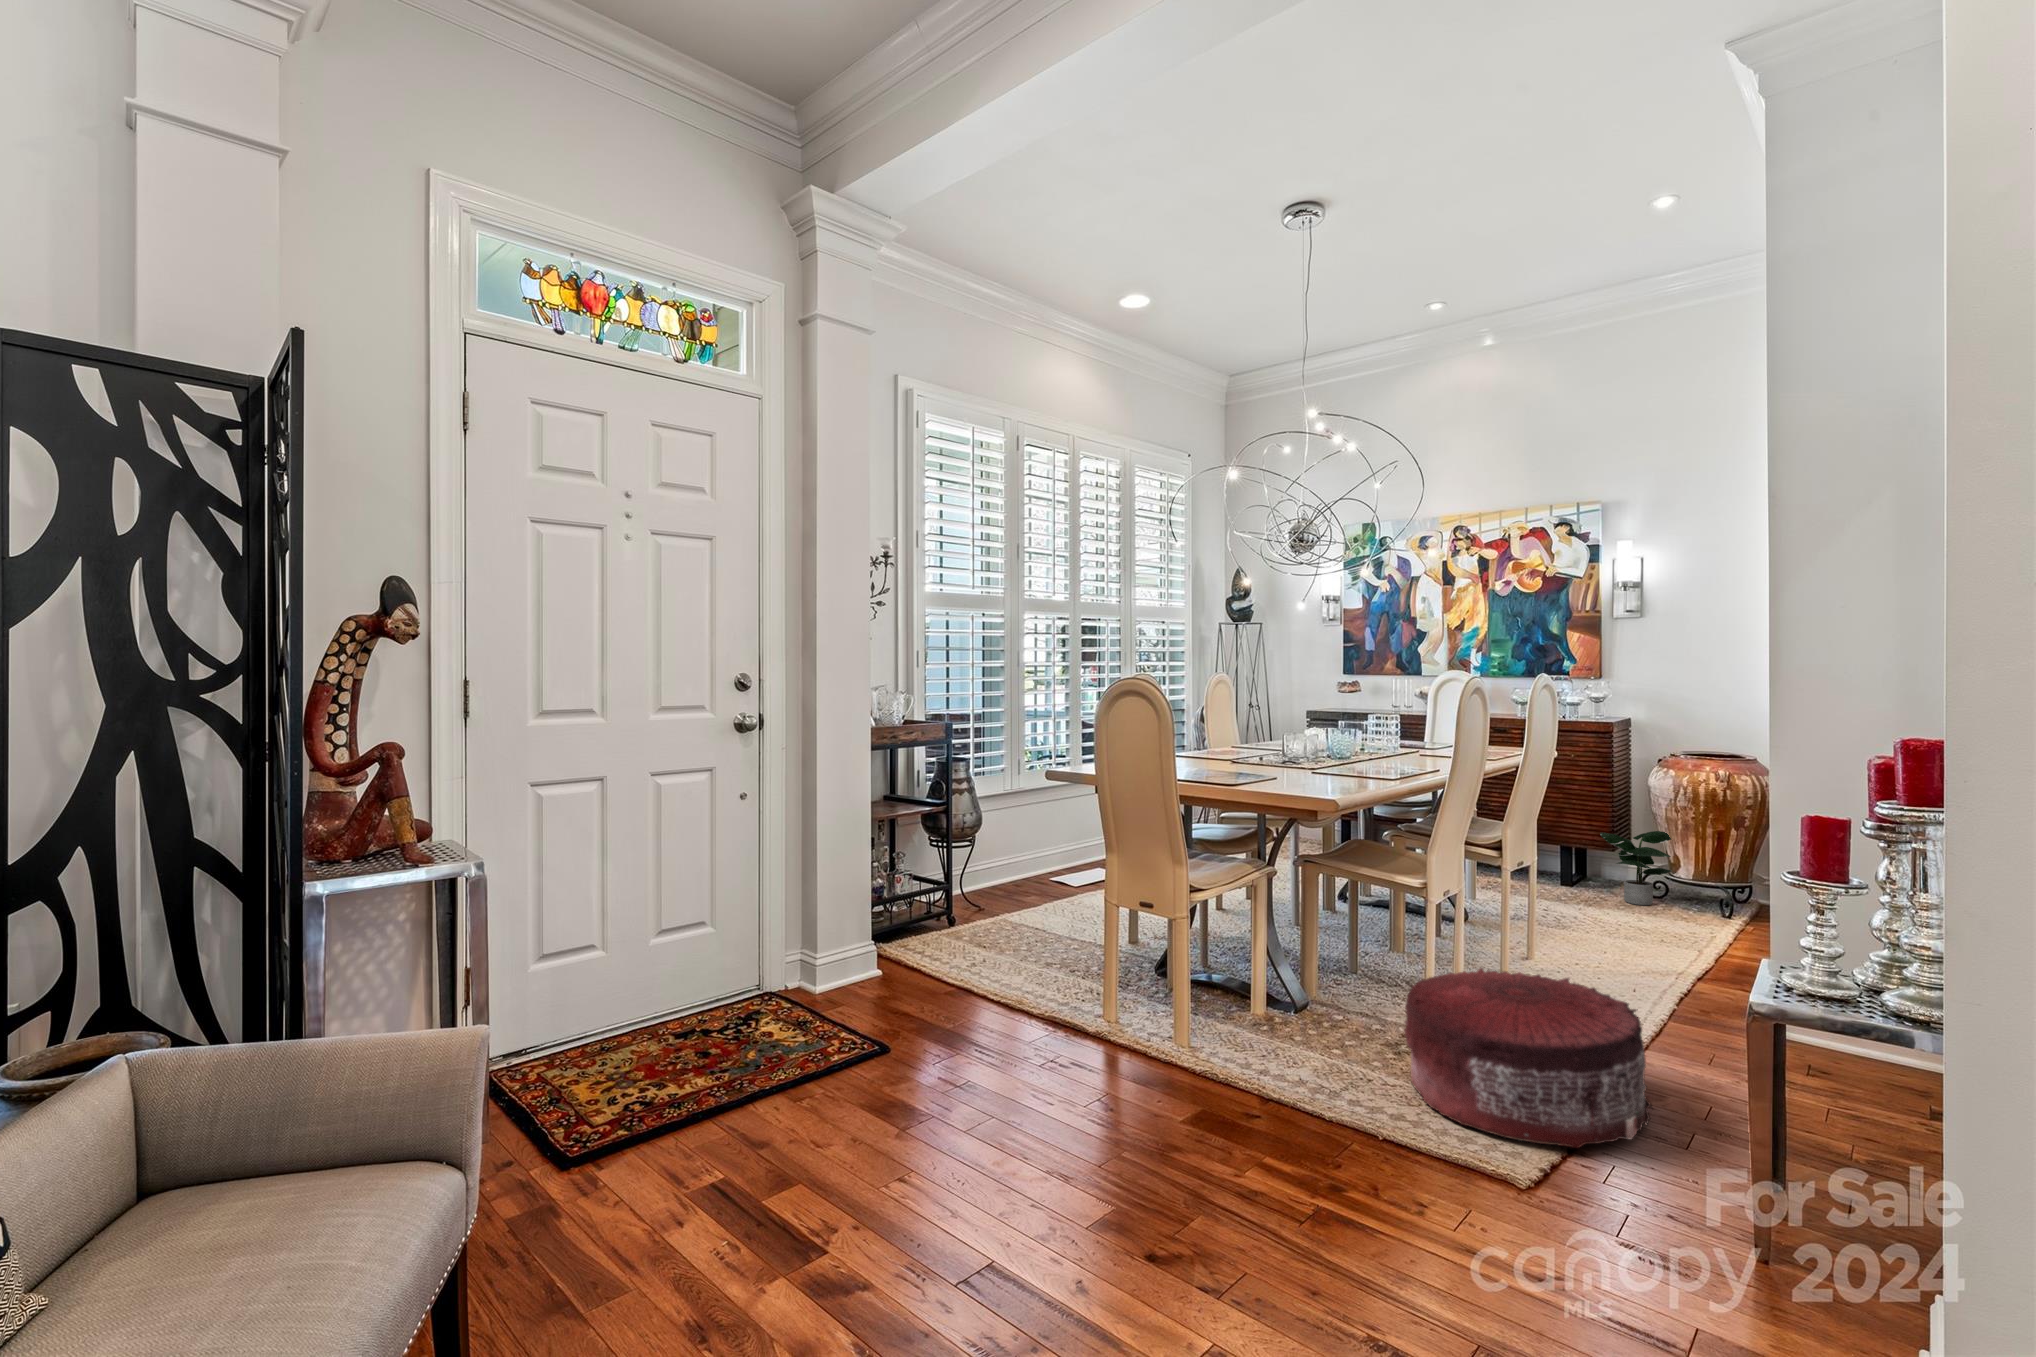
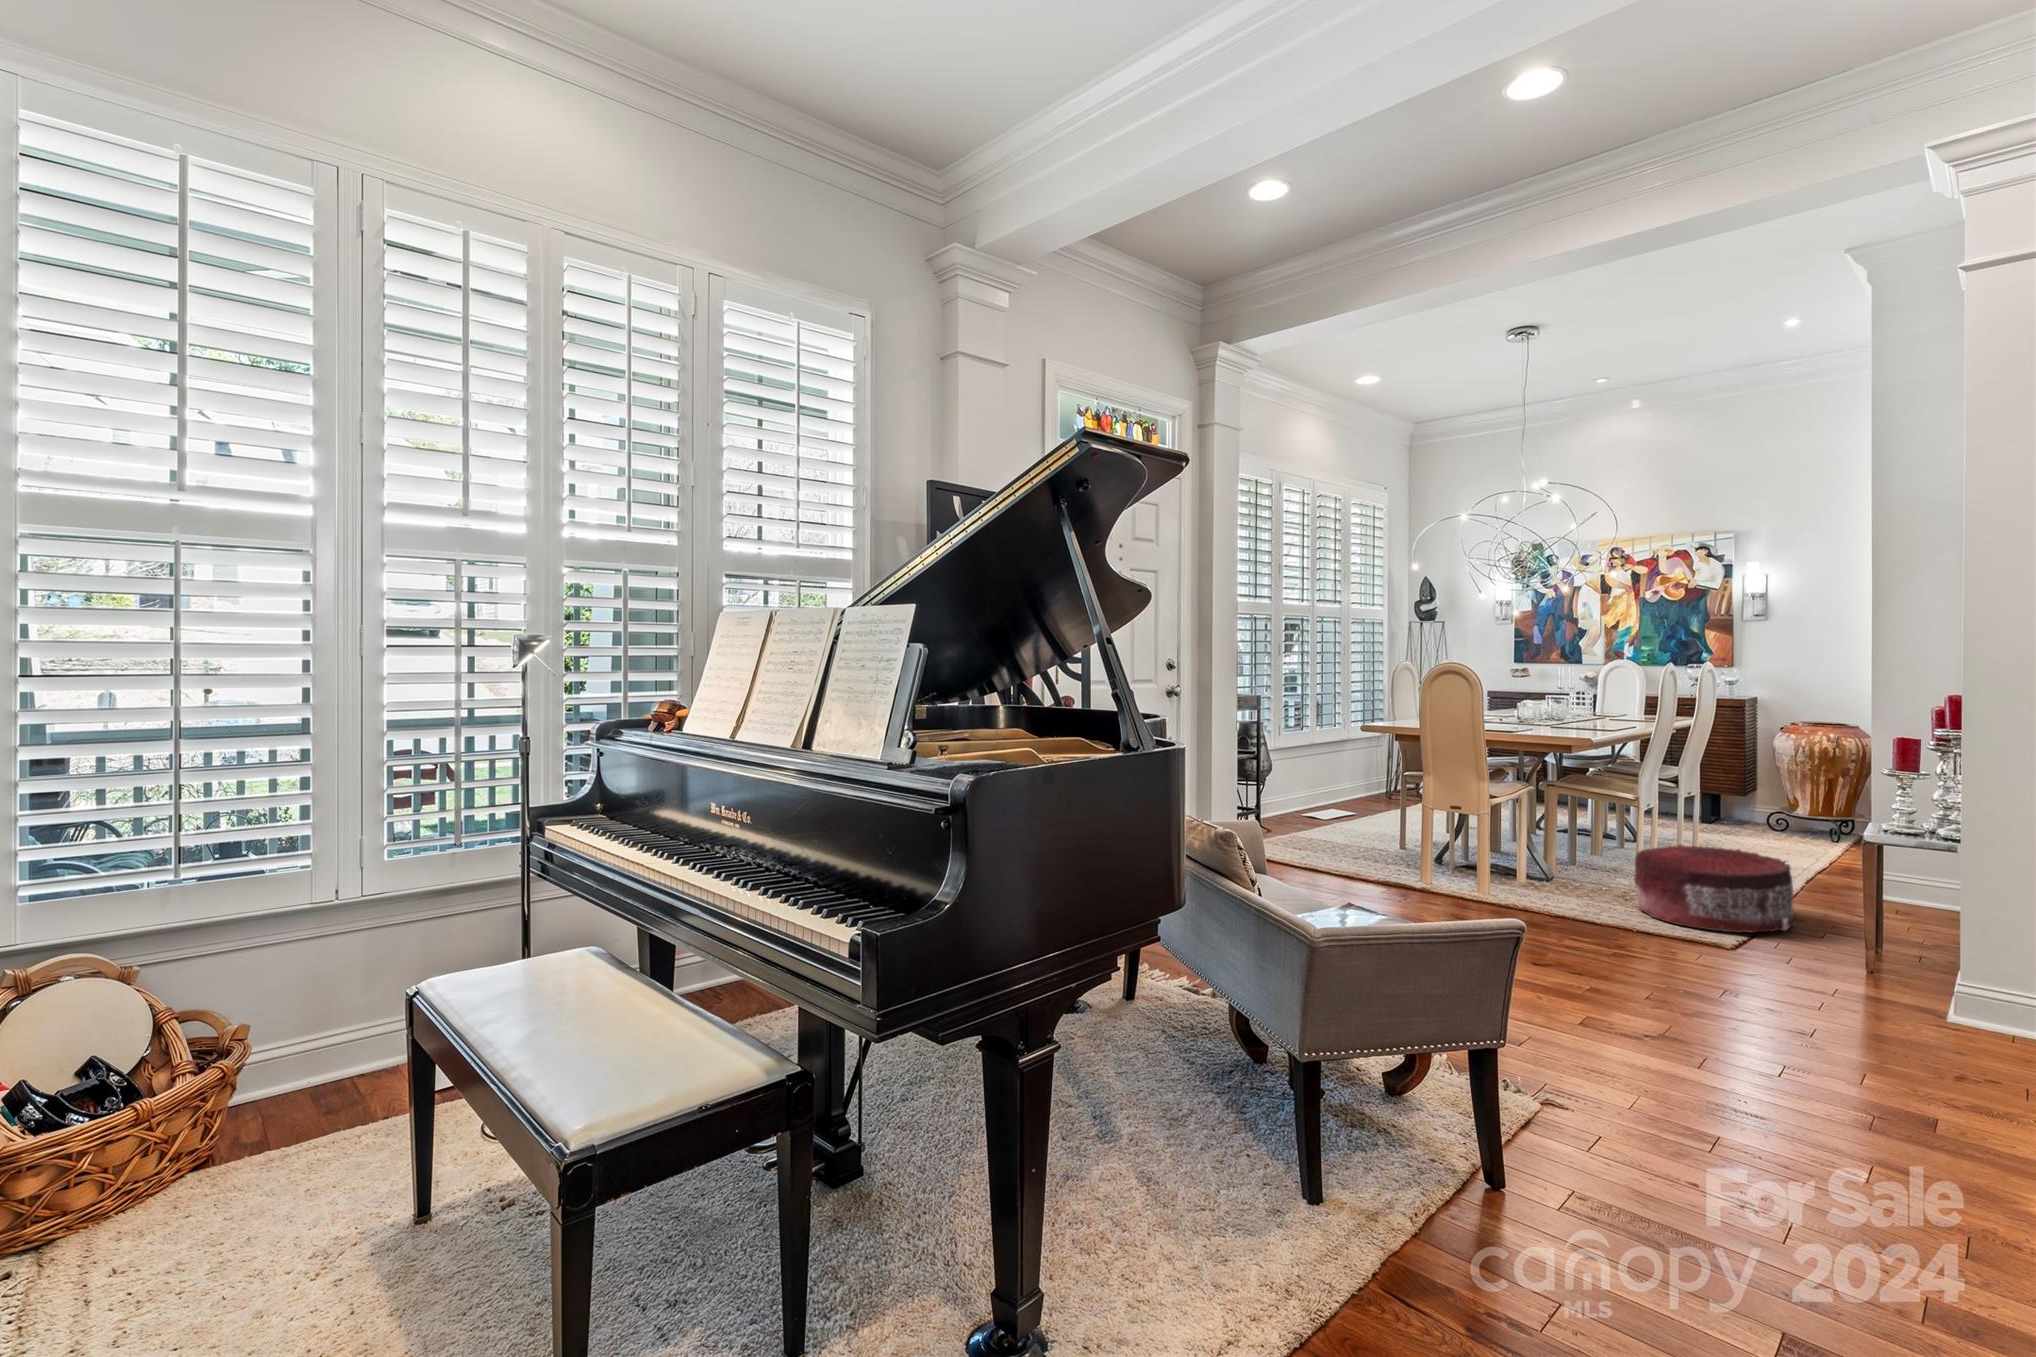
potted plant: present [1600,831,1671,905] -> none [1735,780,1793,834]

